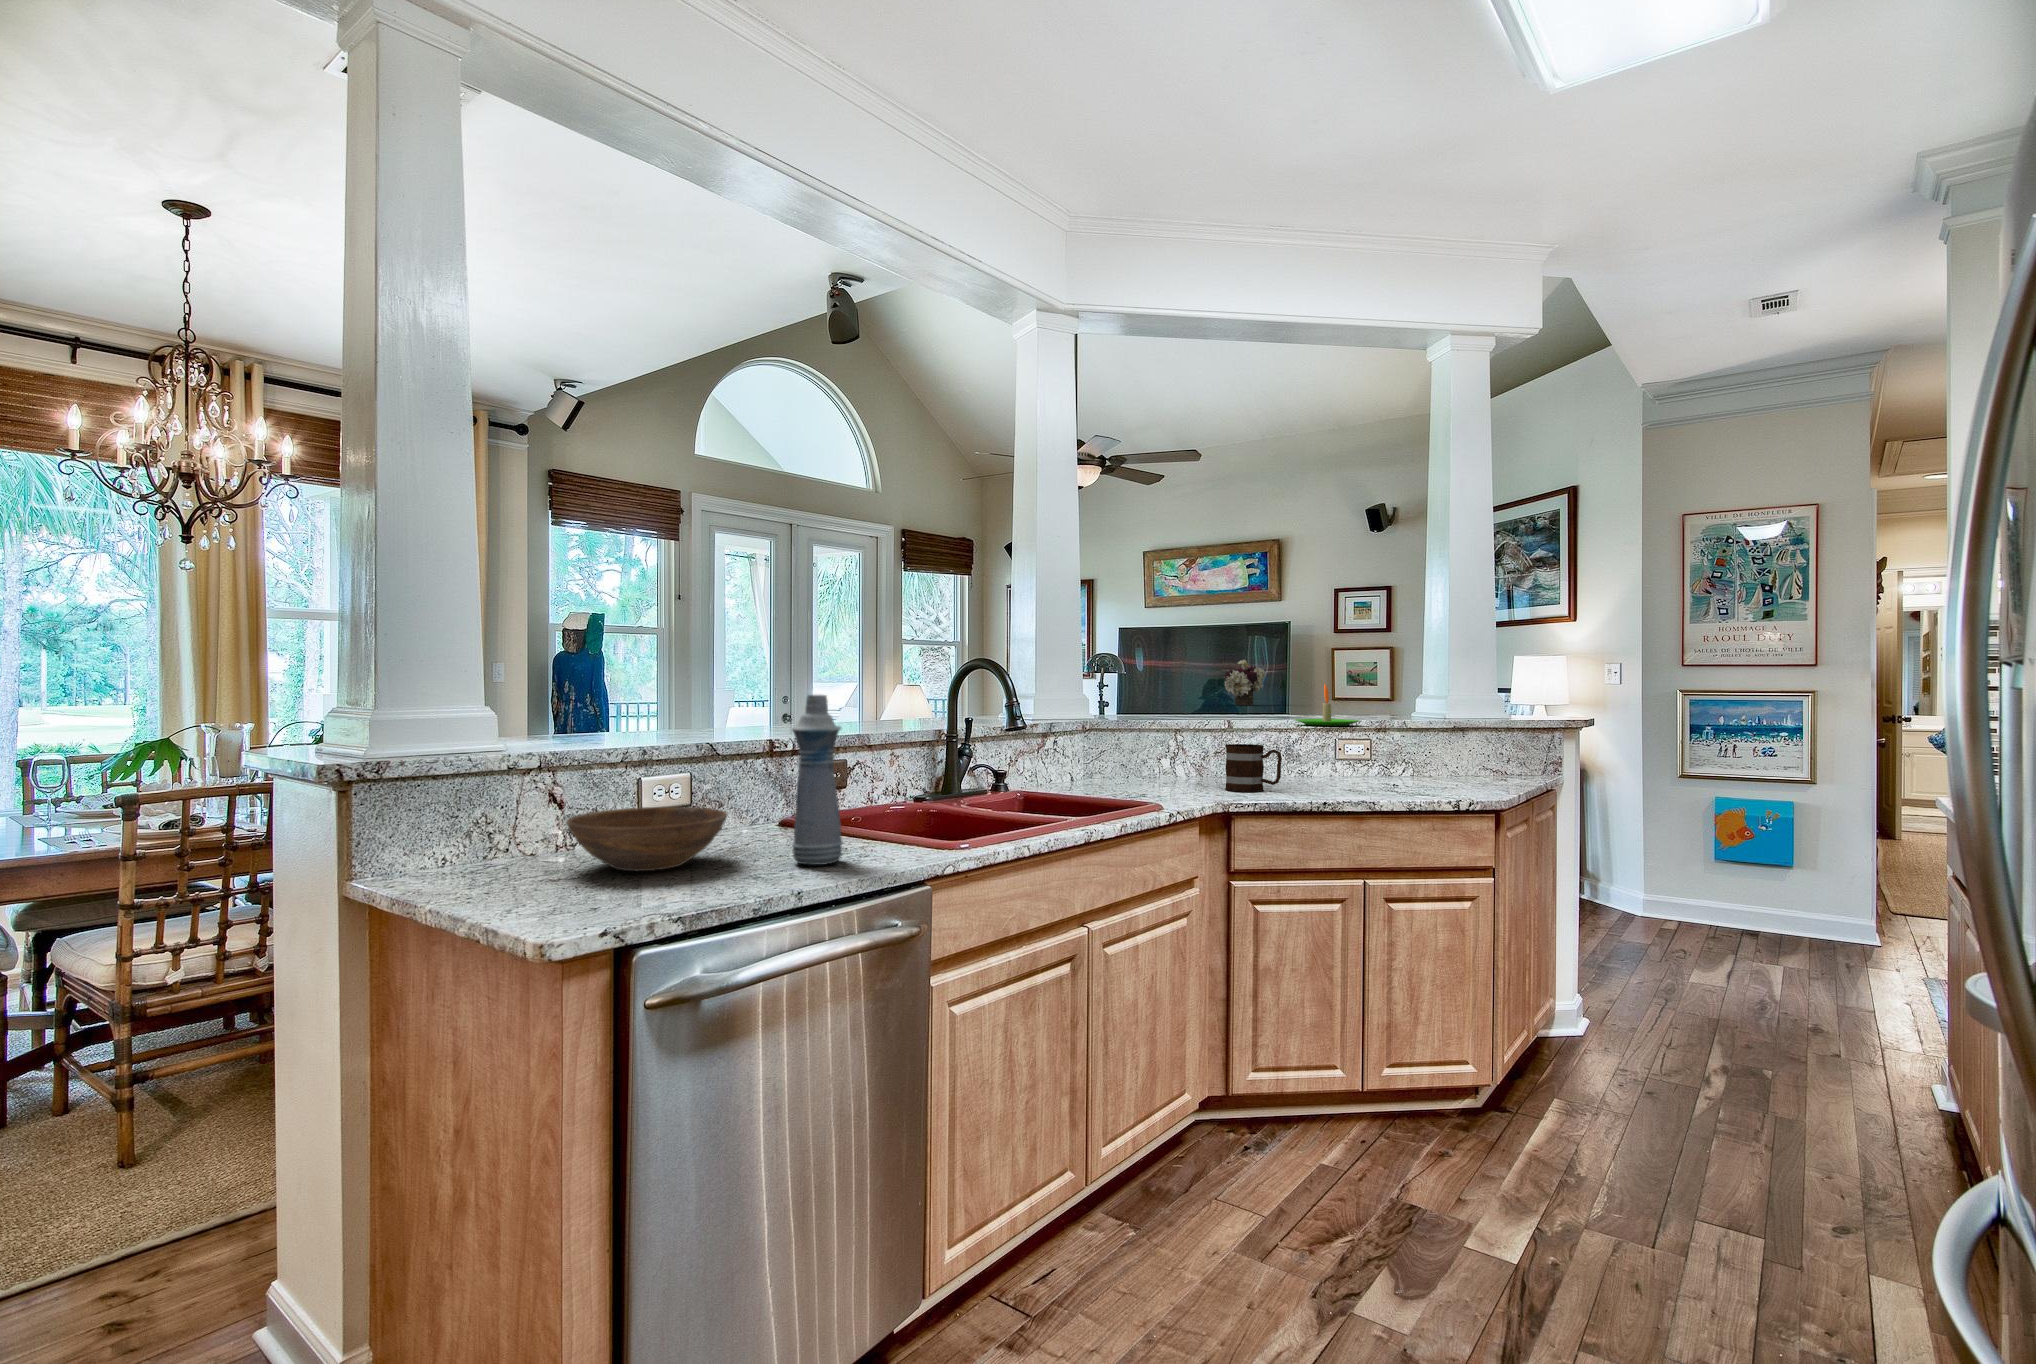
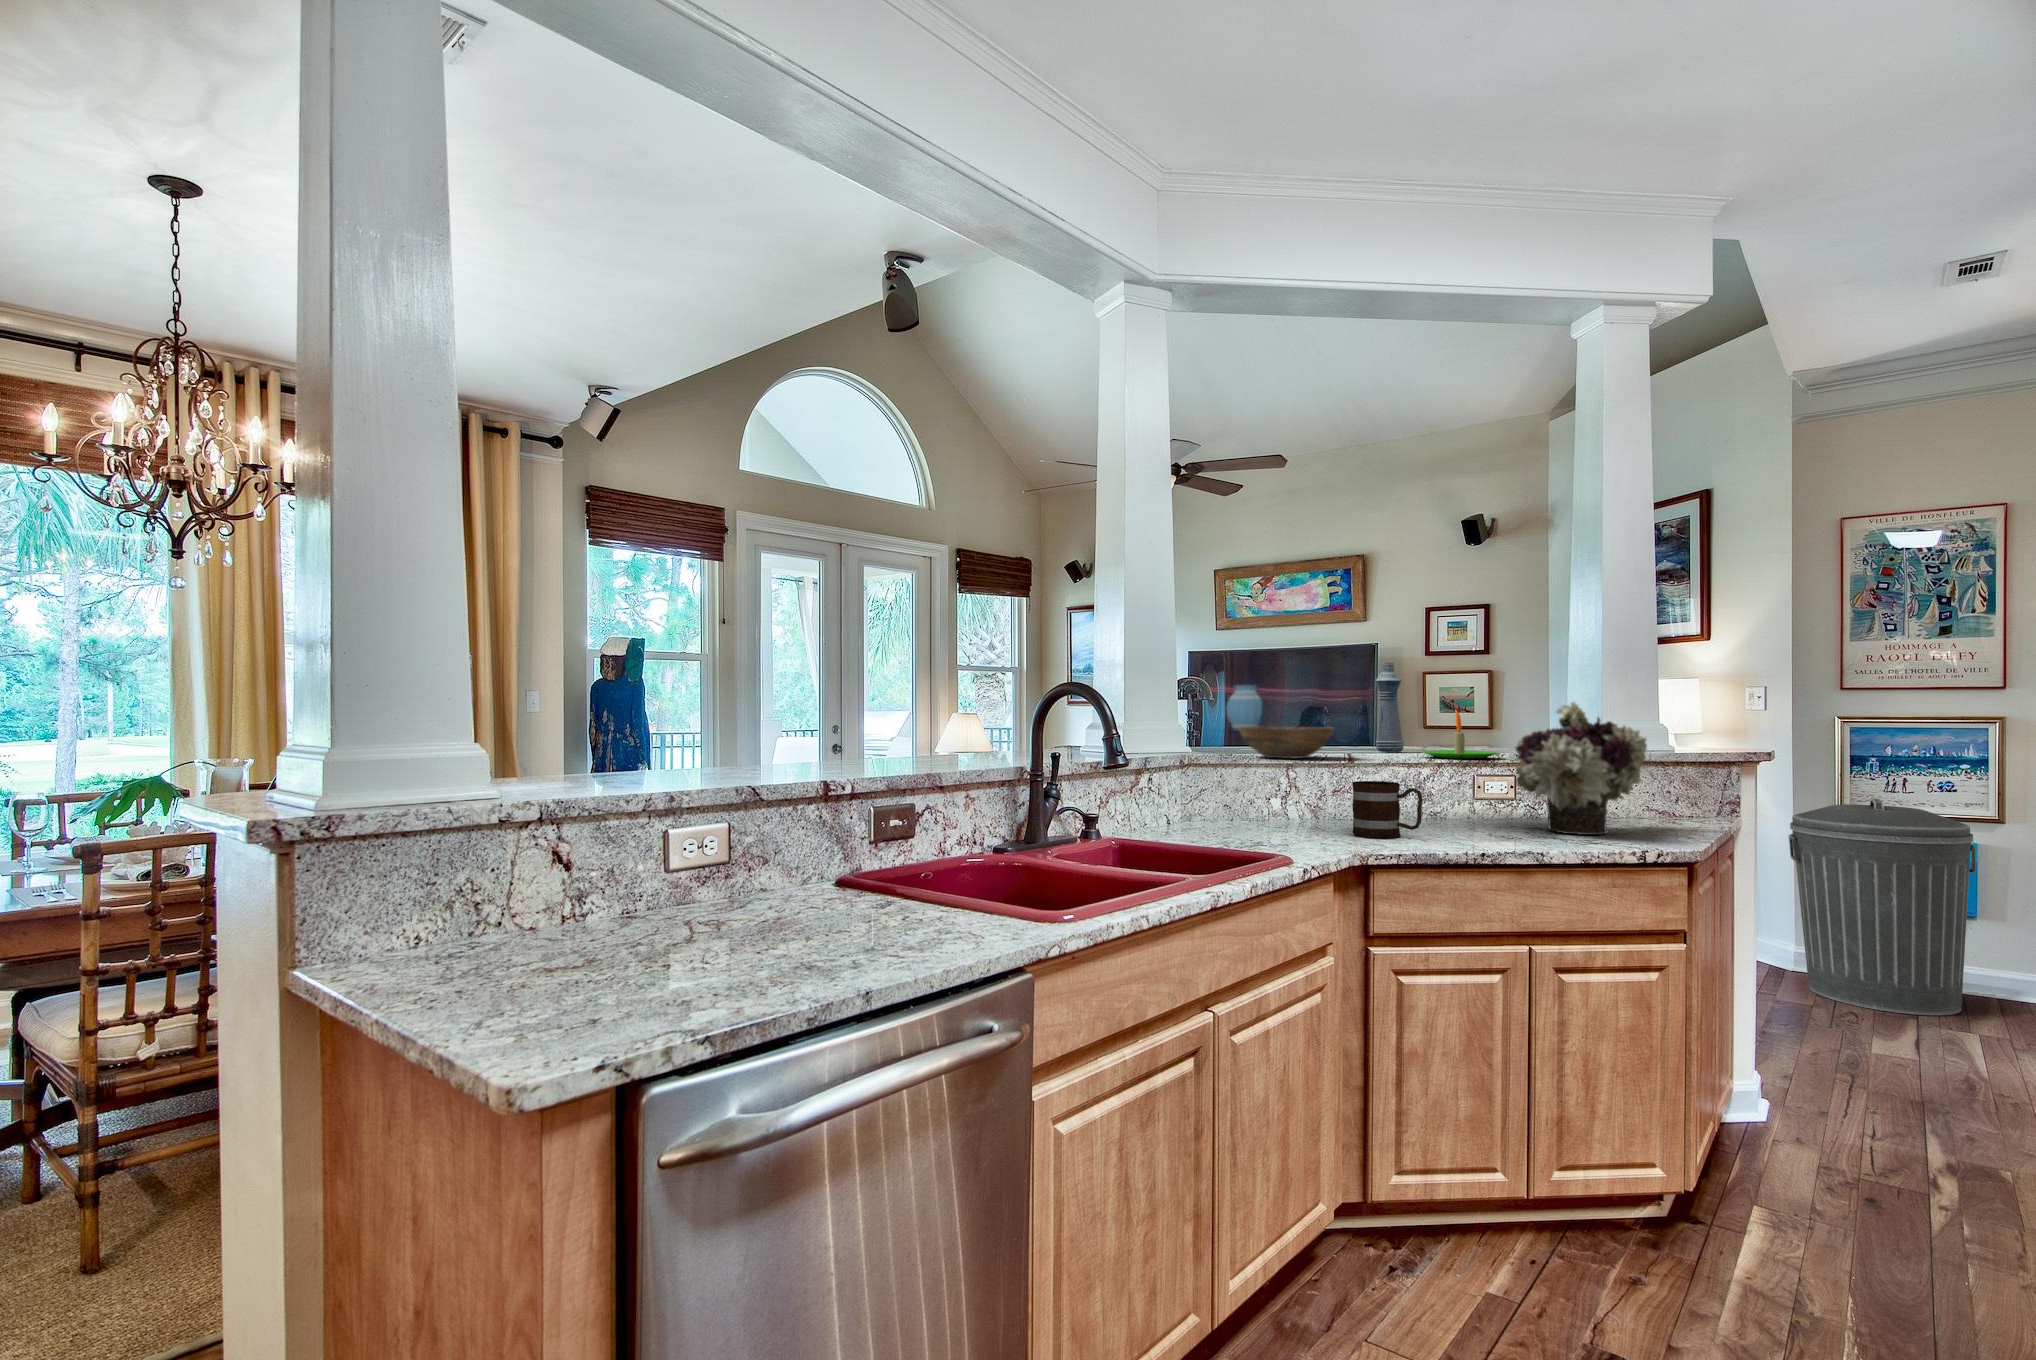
flower arrangement: present [1224,660,1265,706] -> present [1515,702,1647,835]
vase: none [1154,661,1192,704] -> present [1226,685,1262,731]
bottle: present [792,695,842,865] -> present [1374,662,1403,752]
trash can: none [1635,764,1786,951] -> present [1788,799,1976,1015]
bowl: present [566,807,728,871] -> present [1238,727,1334,759]

